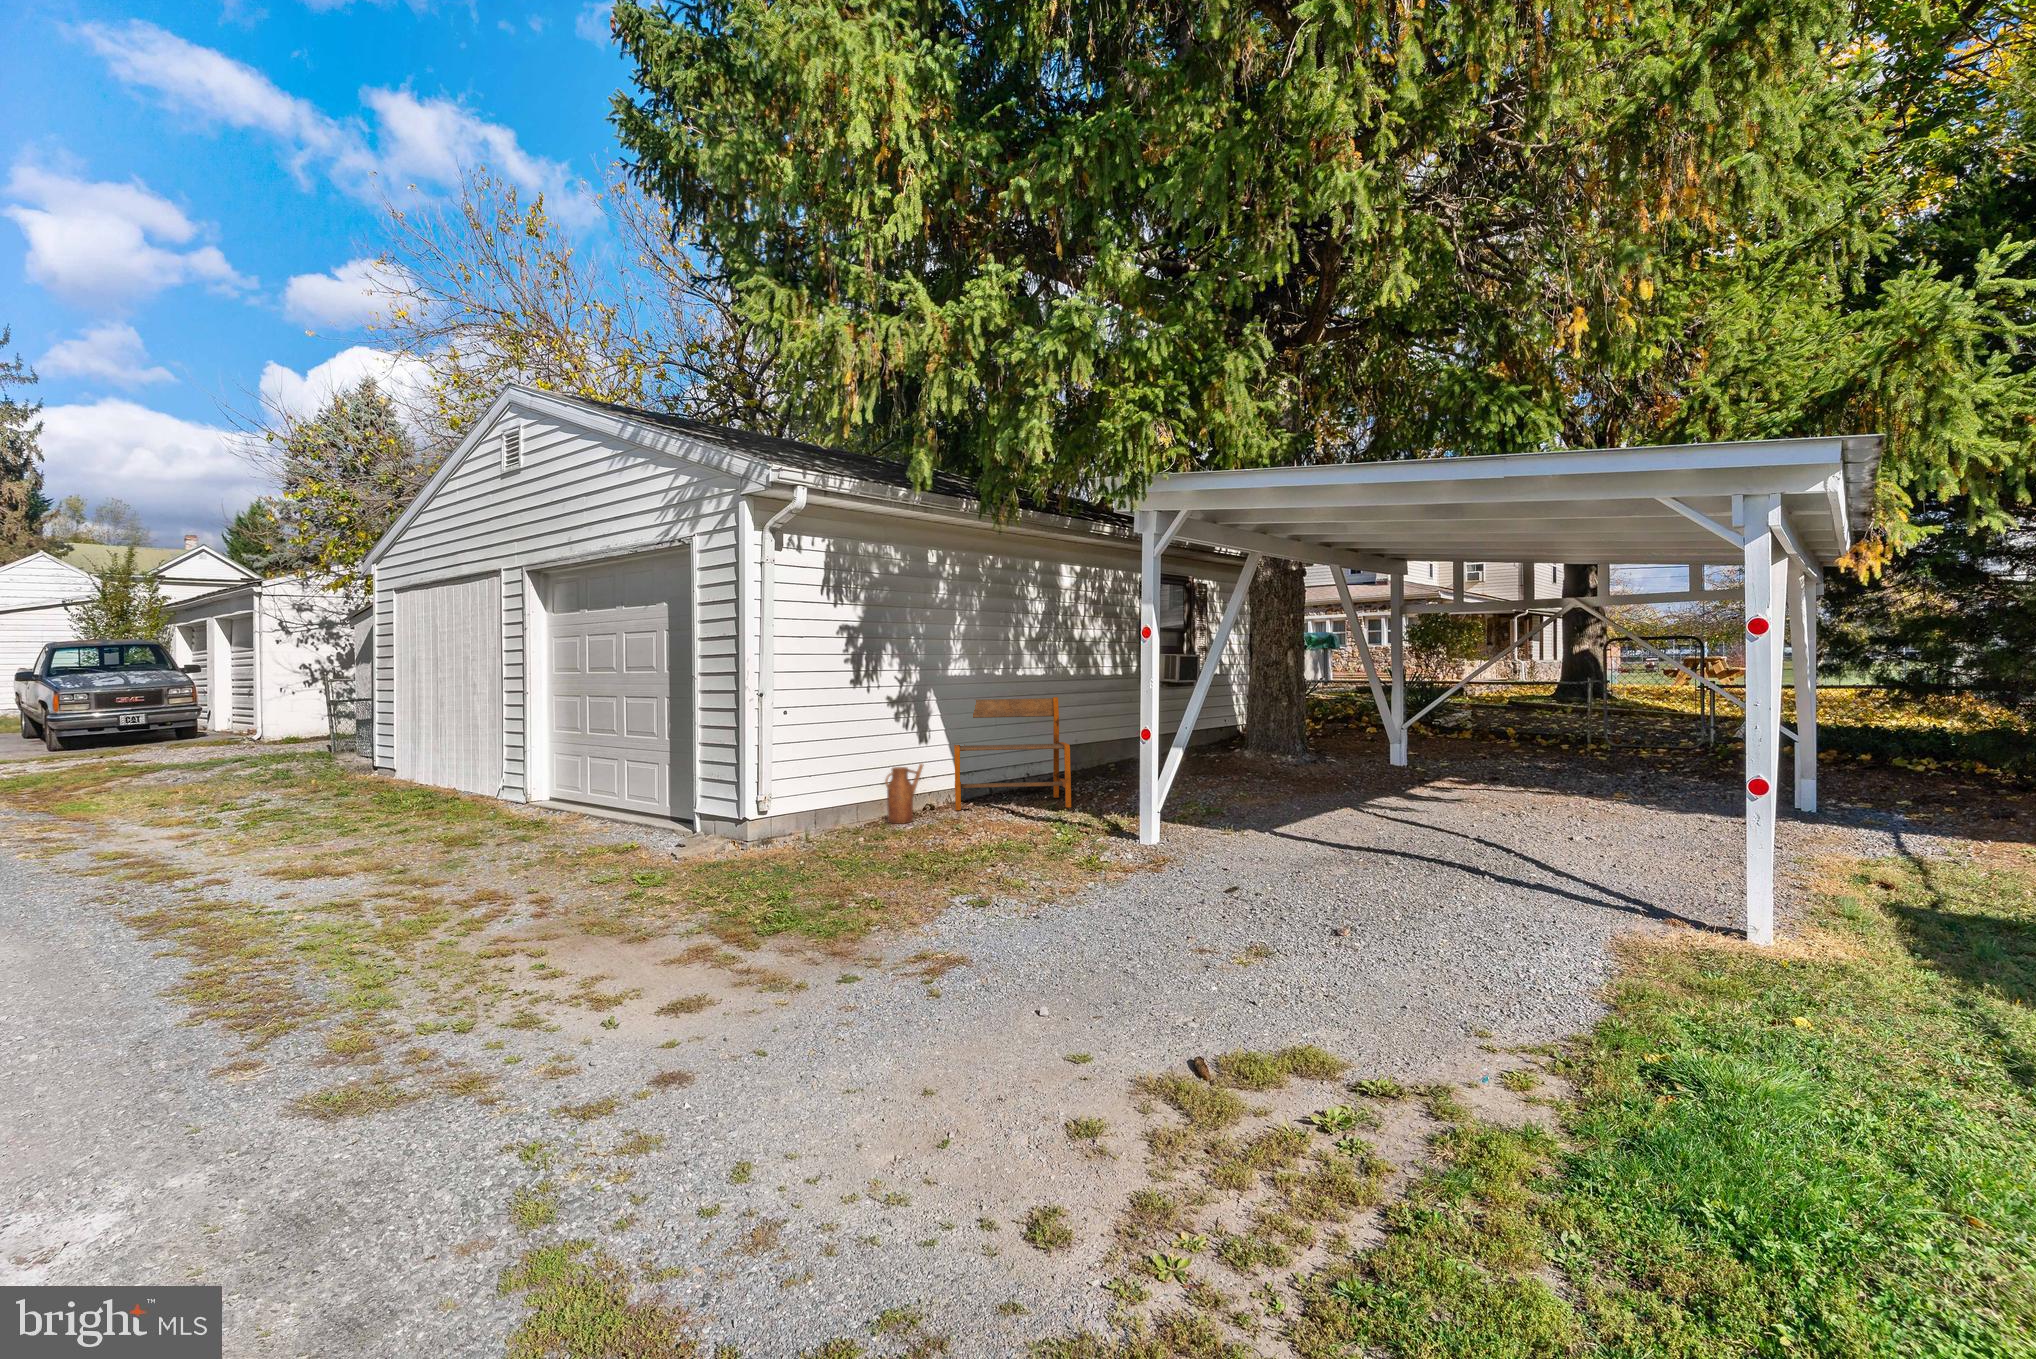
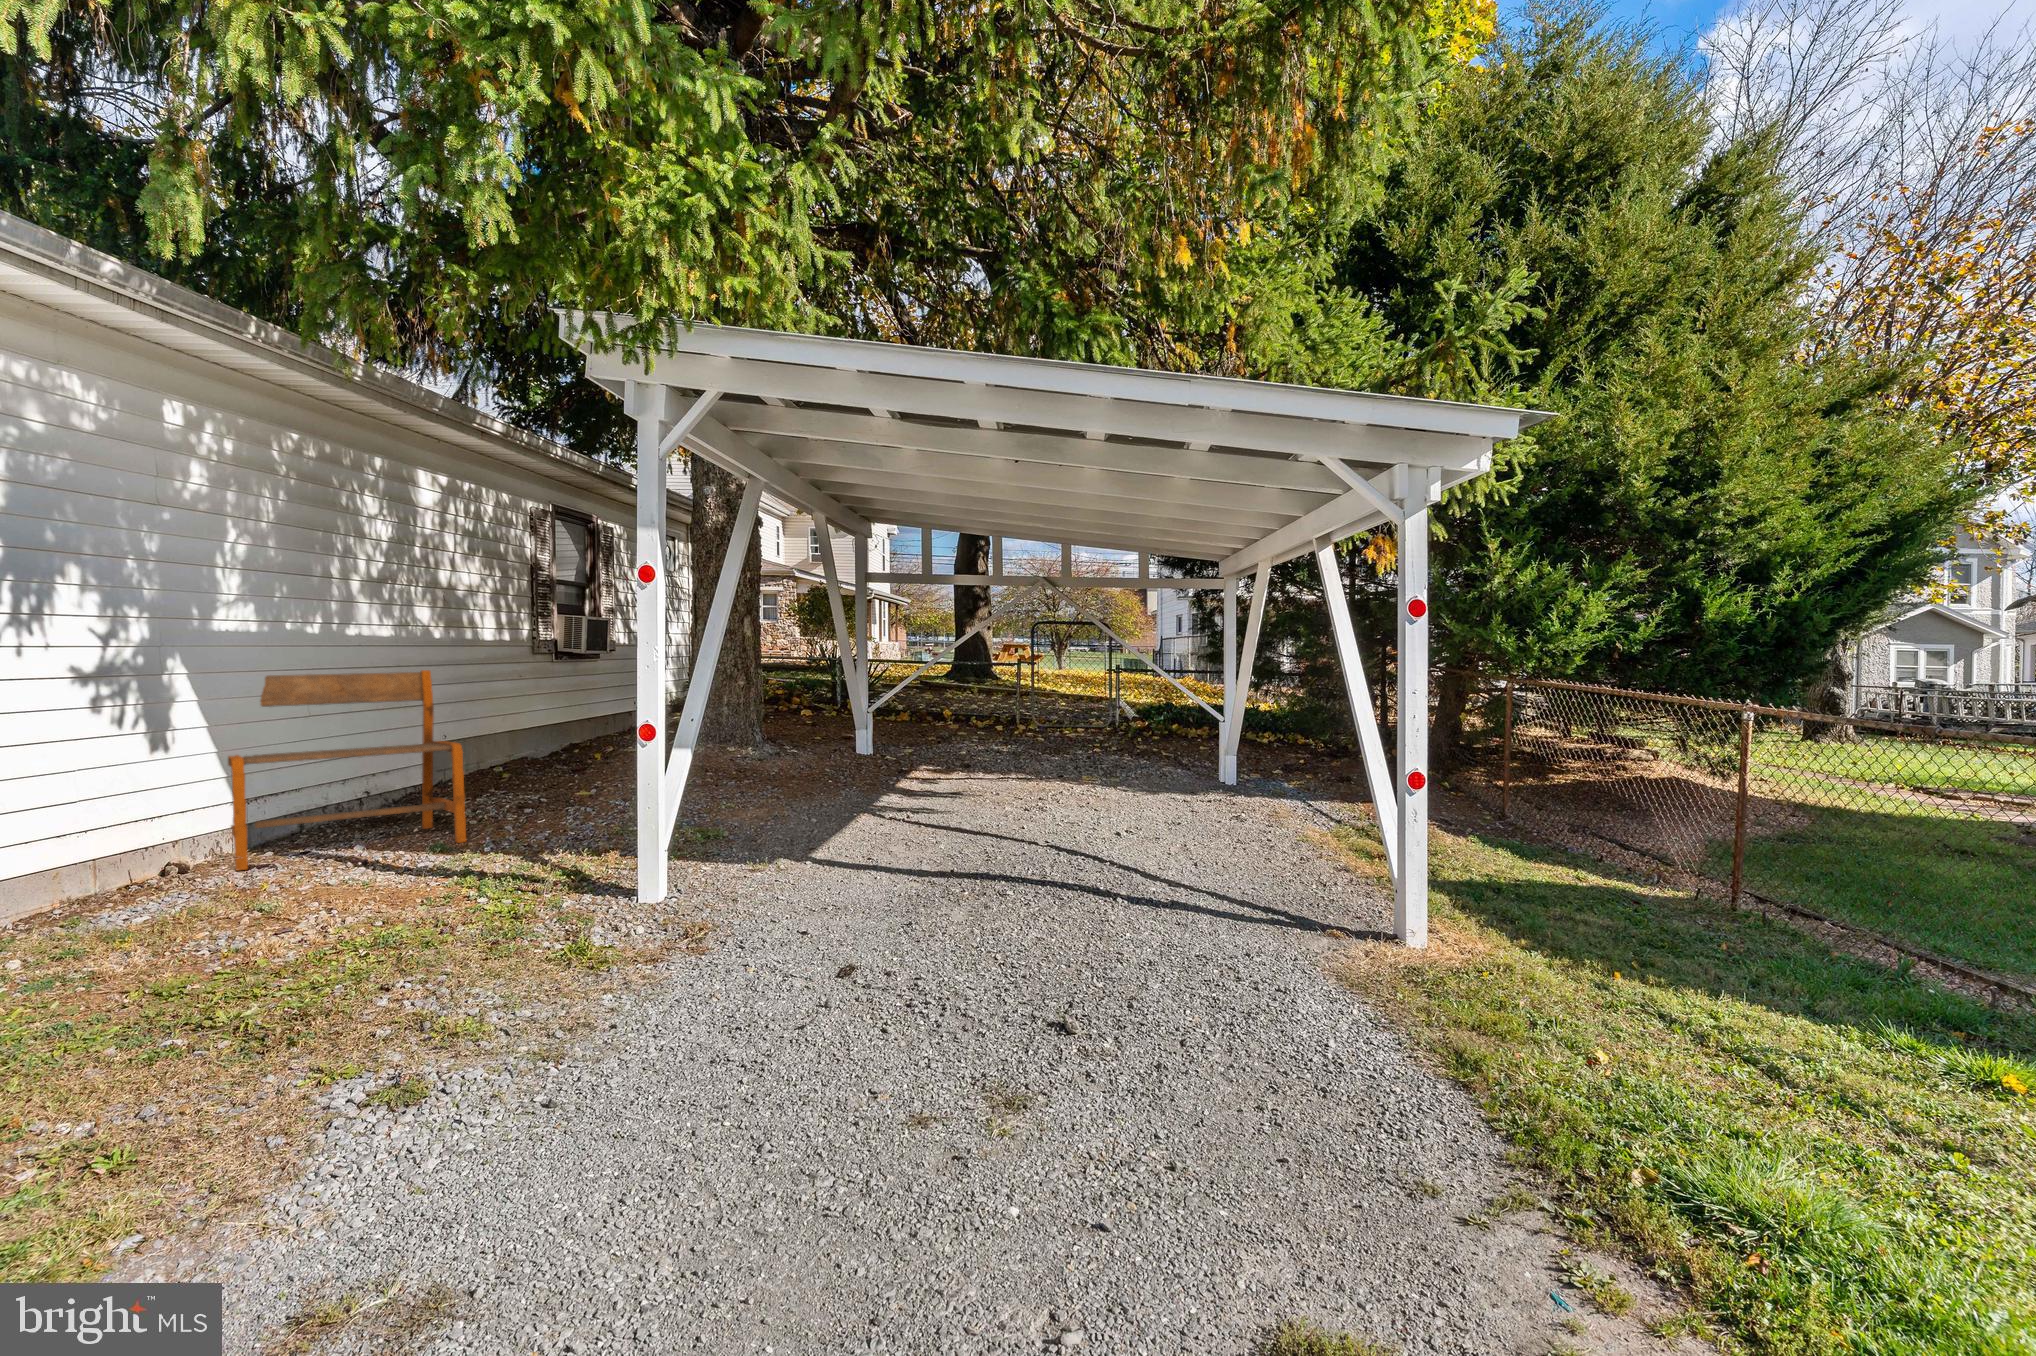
watering can: present [885,764,924,824] -> none [71,792,164,915]

